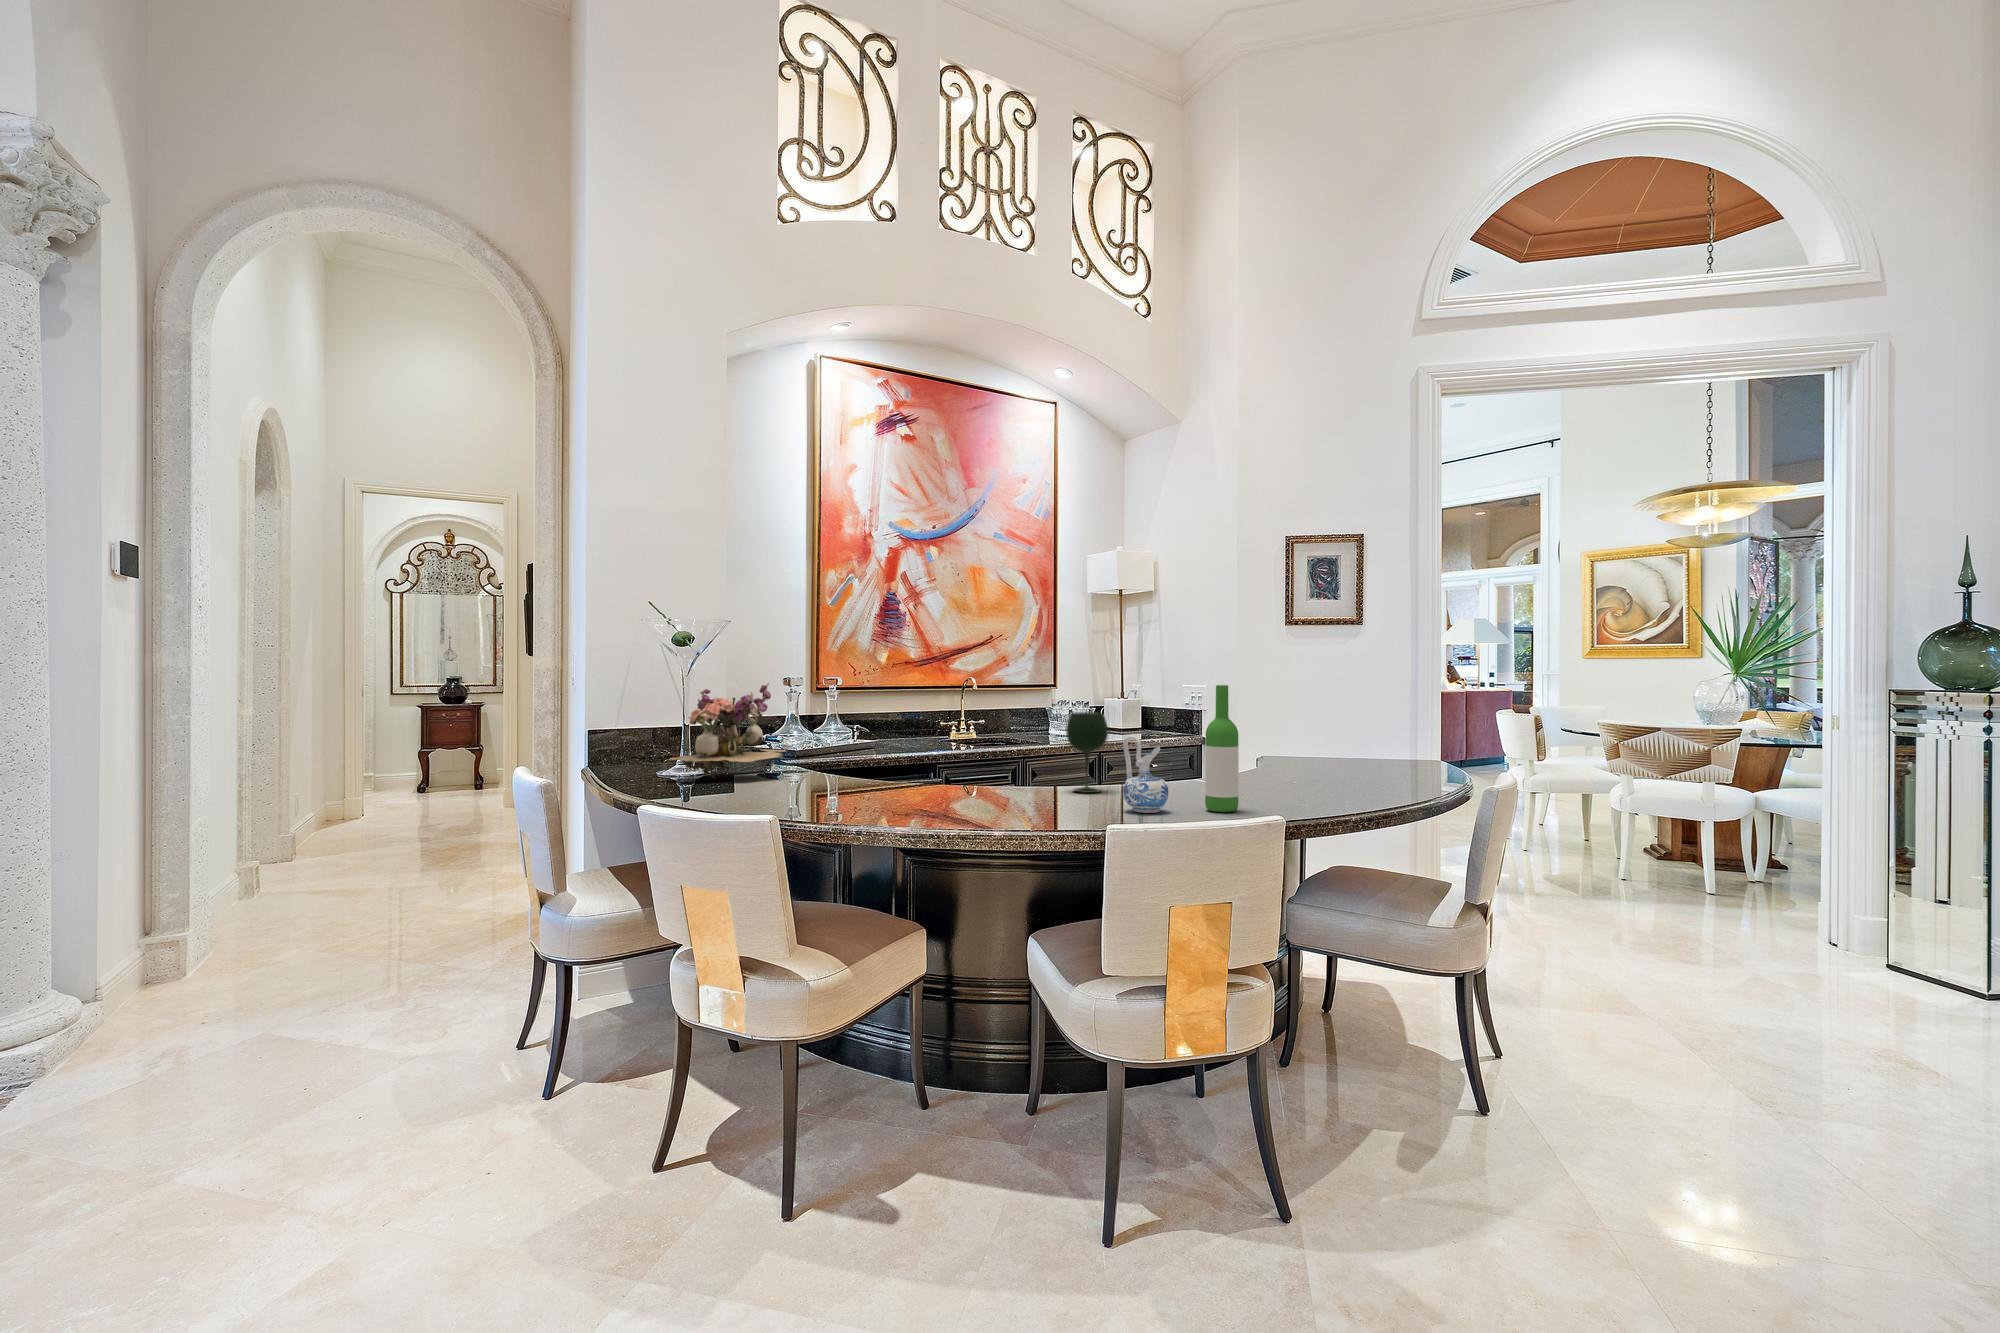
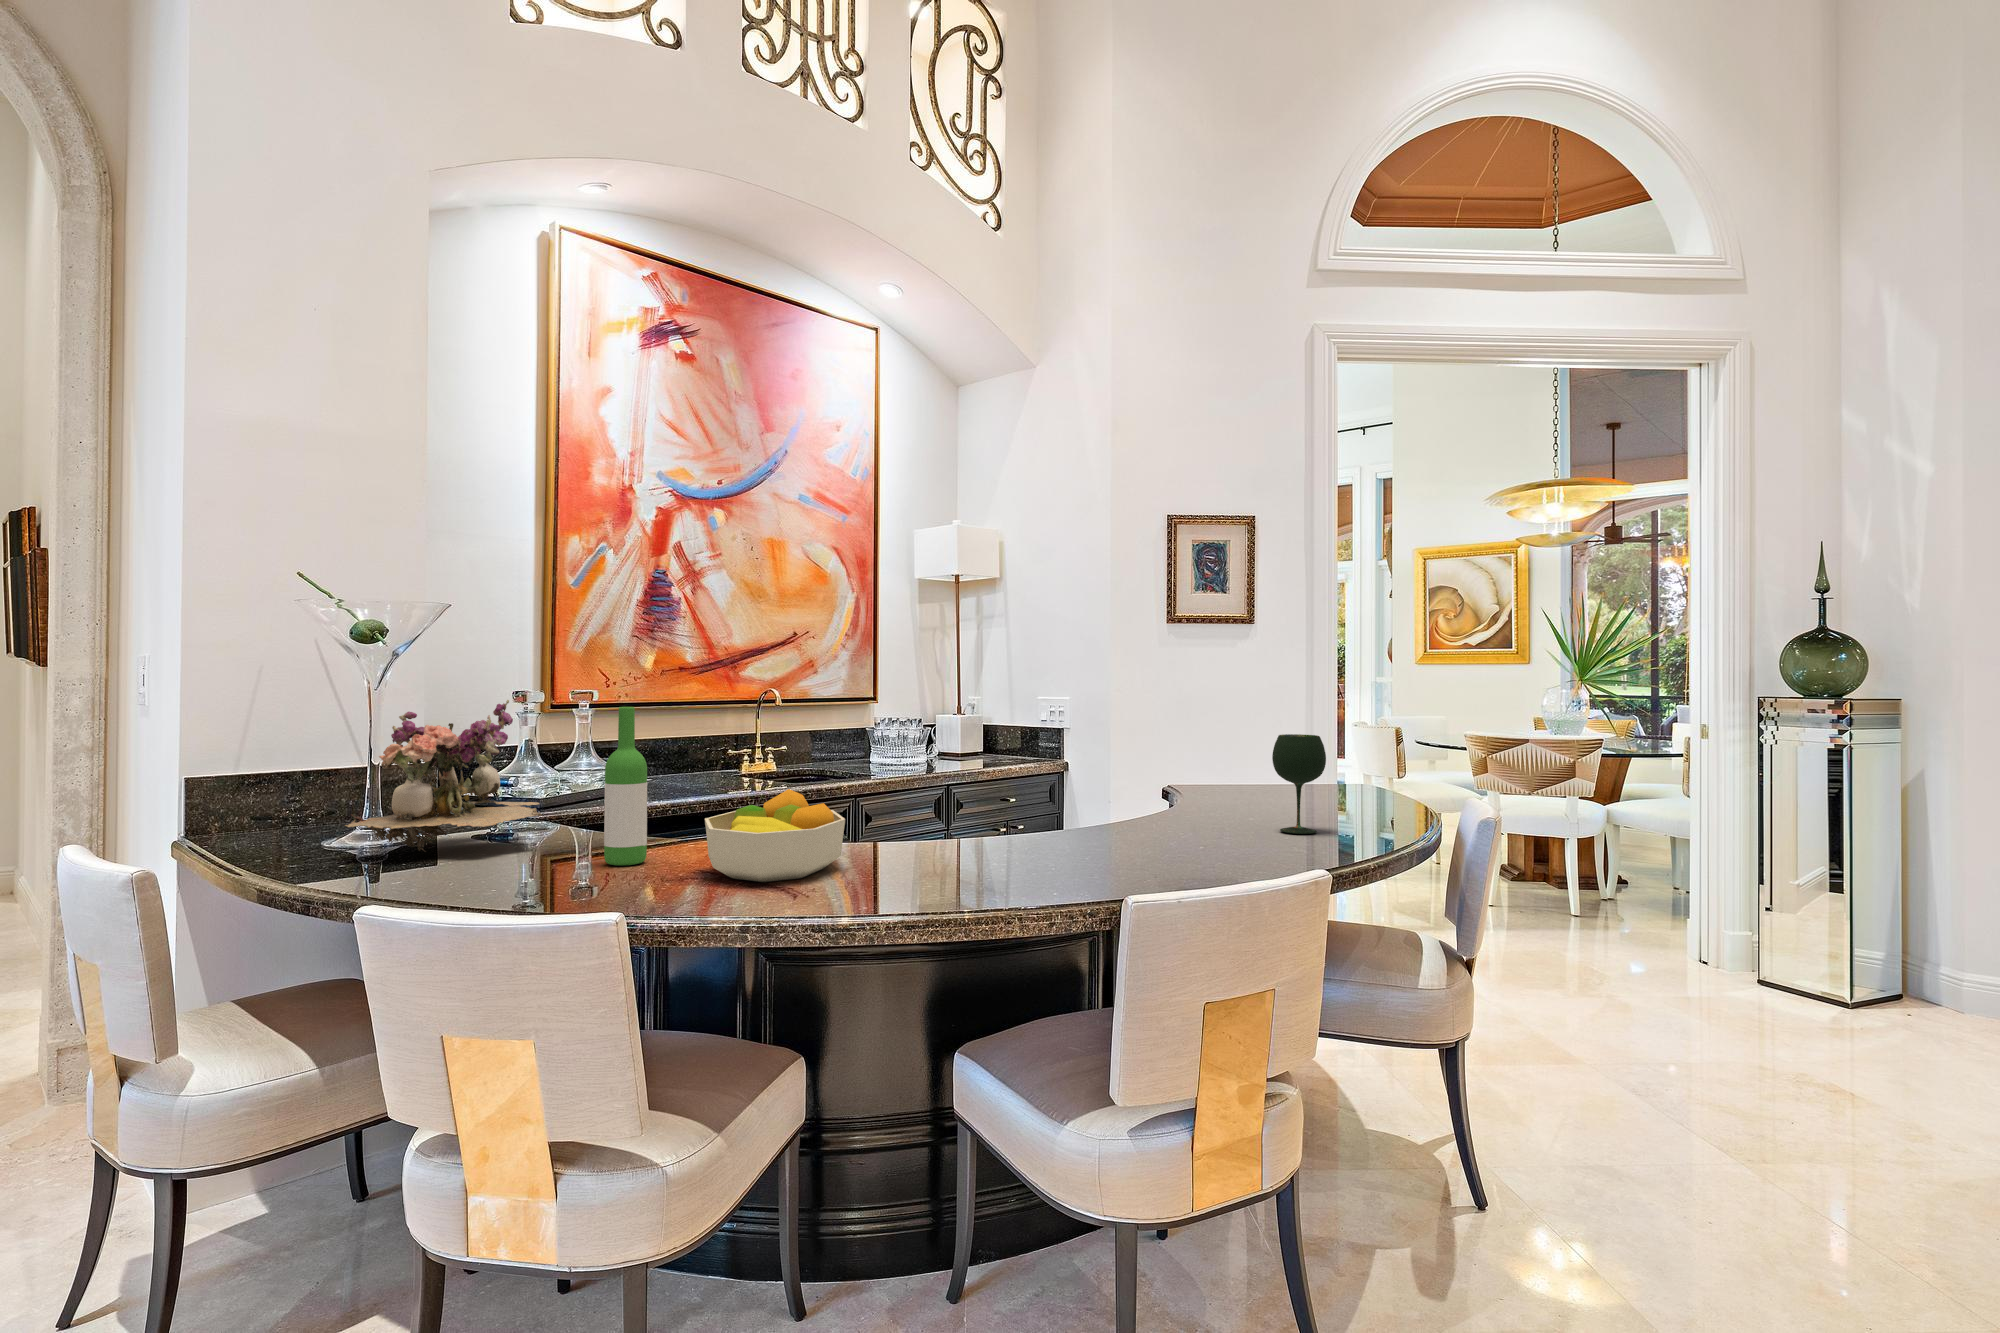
wine bottle: present [1205,685,1239,812] -> present [604,707,647,866]
wine glass: present [1066,712,1108,793] -> present [1272,734,1326,834]
ceramic pitcher: present [1123,735,1168,813] -> none [1112,781,1177,892]
fruit bowl: none [868,741,960,799] -> present [705,789,845,882]

